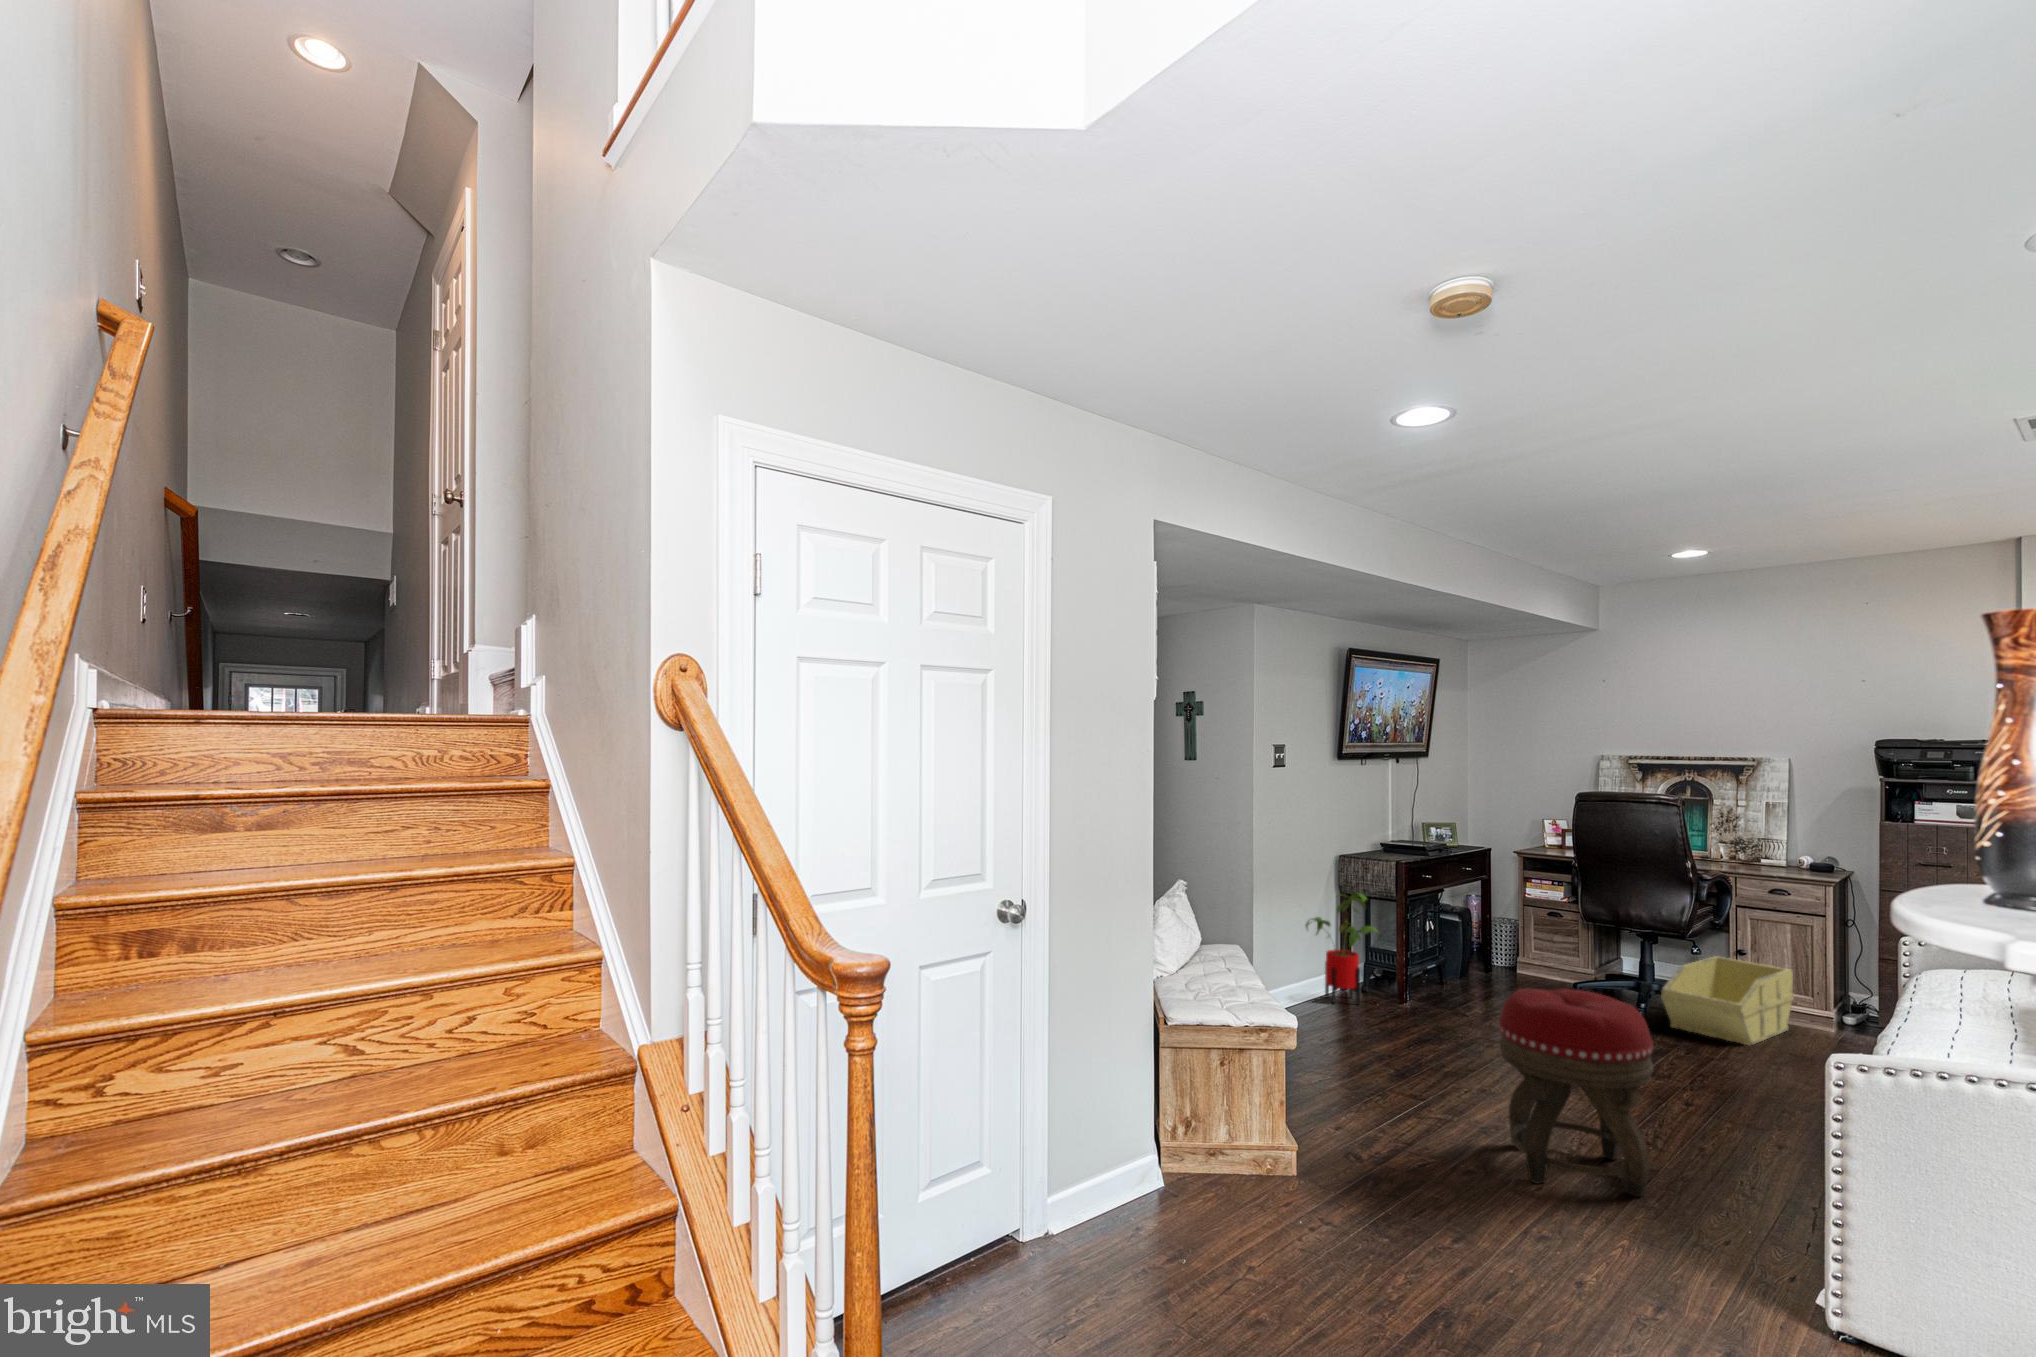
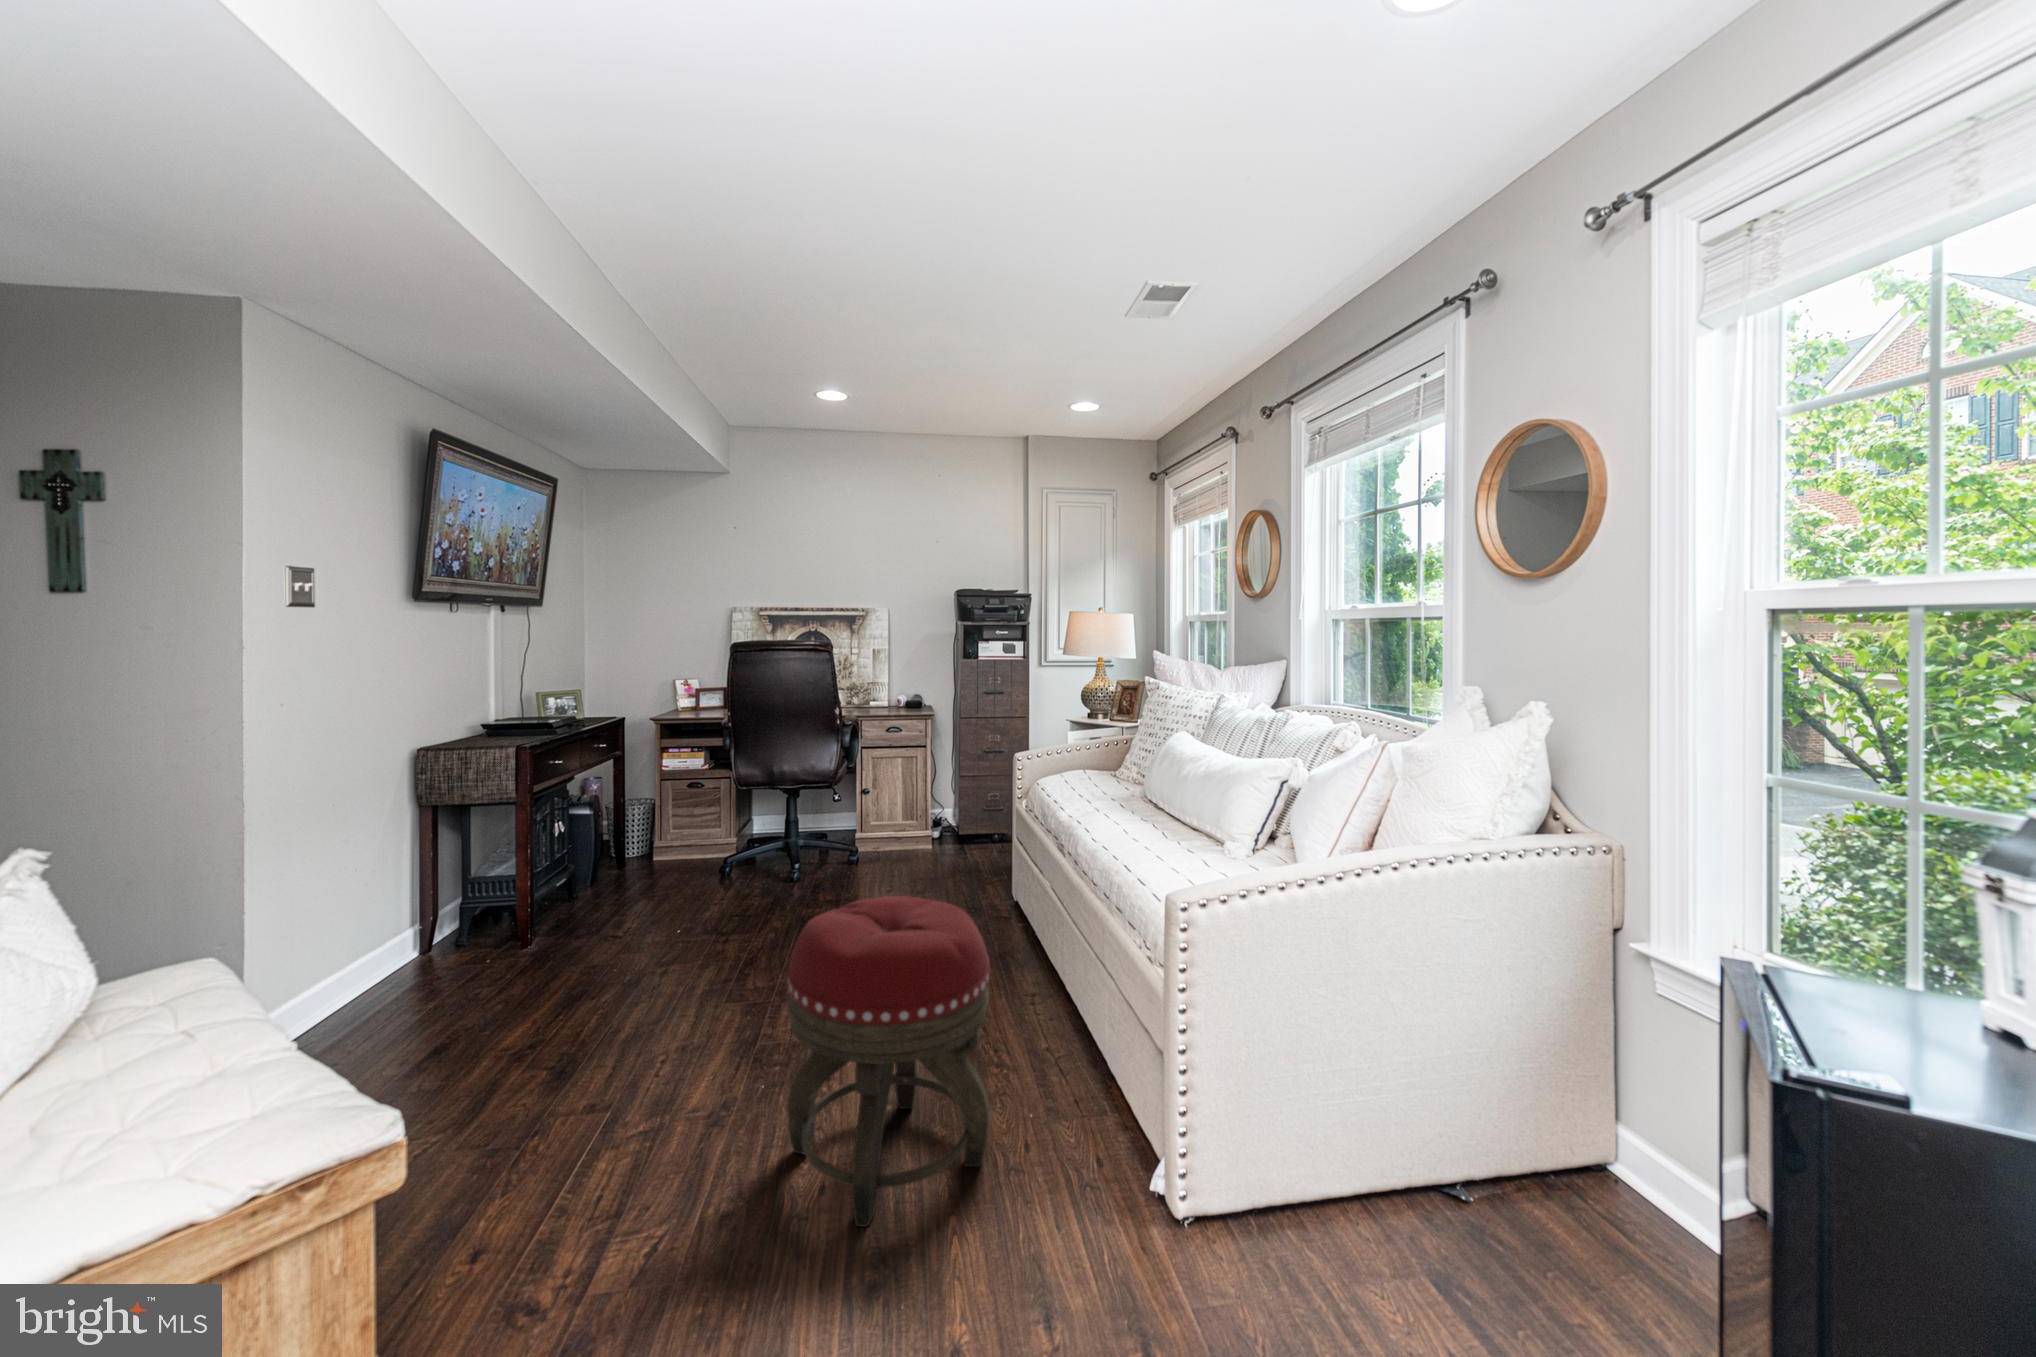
house plant: present [1306,892,1377,1005] -> none [361,796,498,971]
storage bin: present [1661,956,1794,1046] -> none [821,796,909,878]

